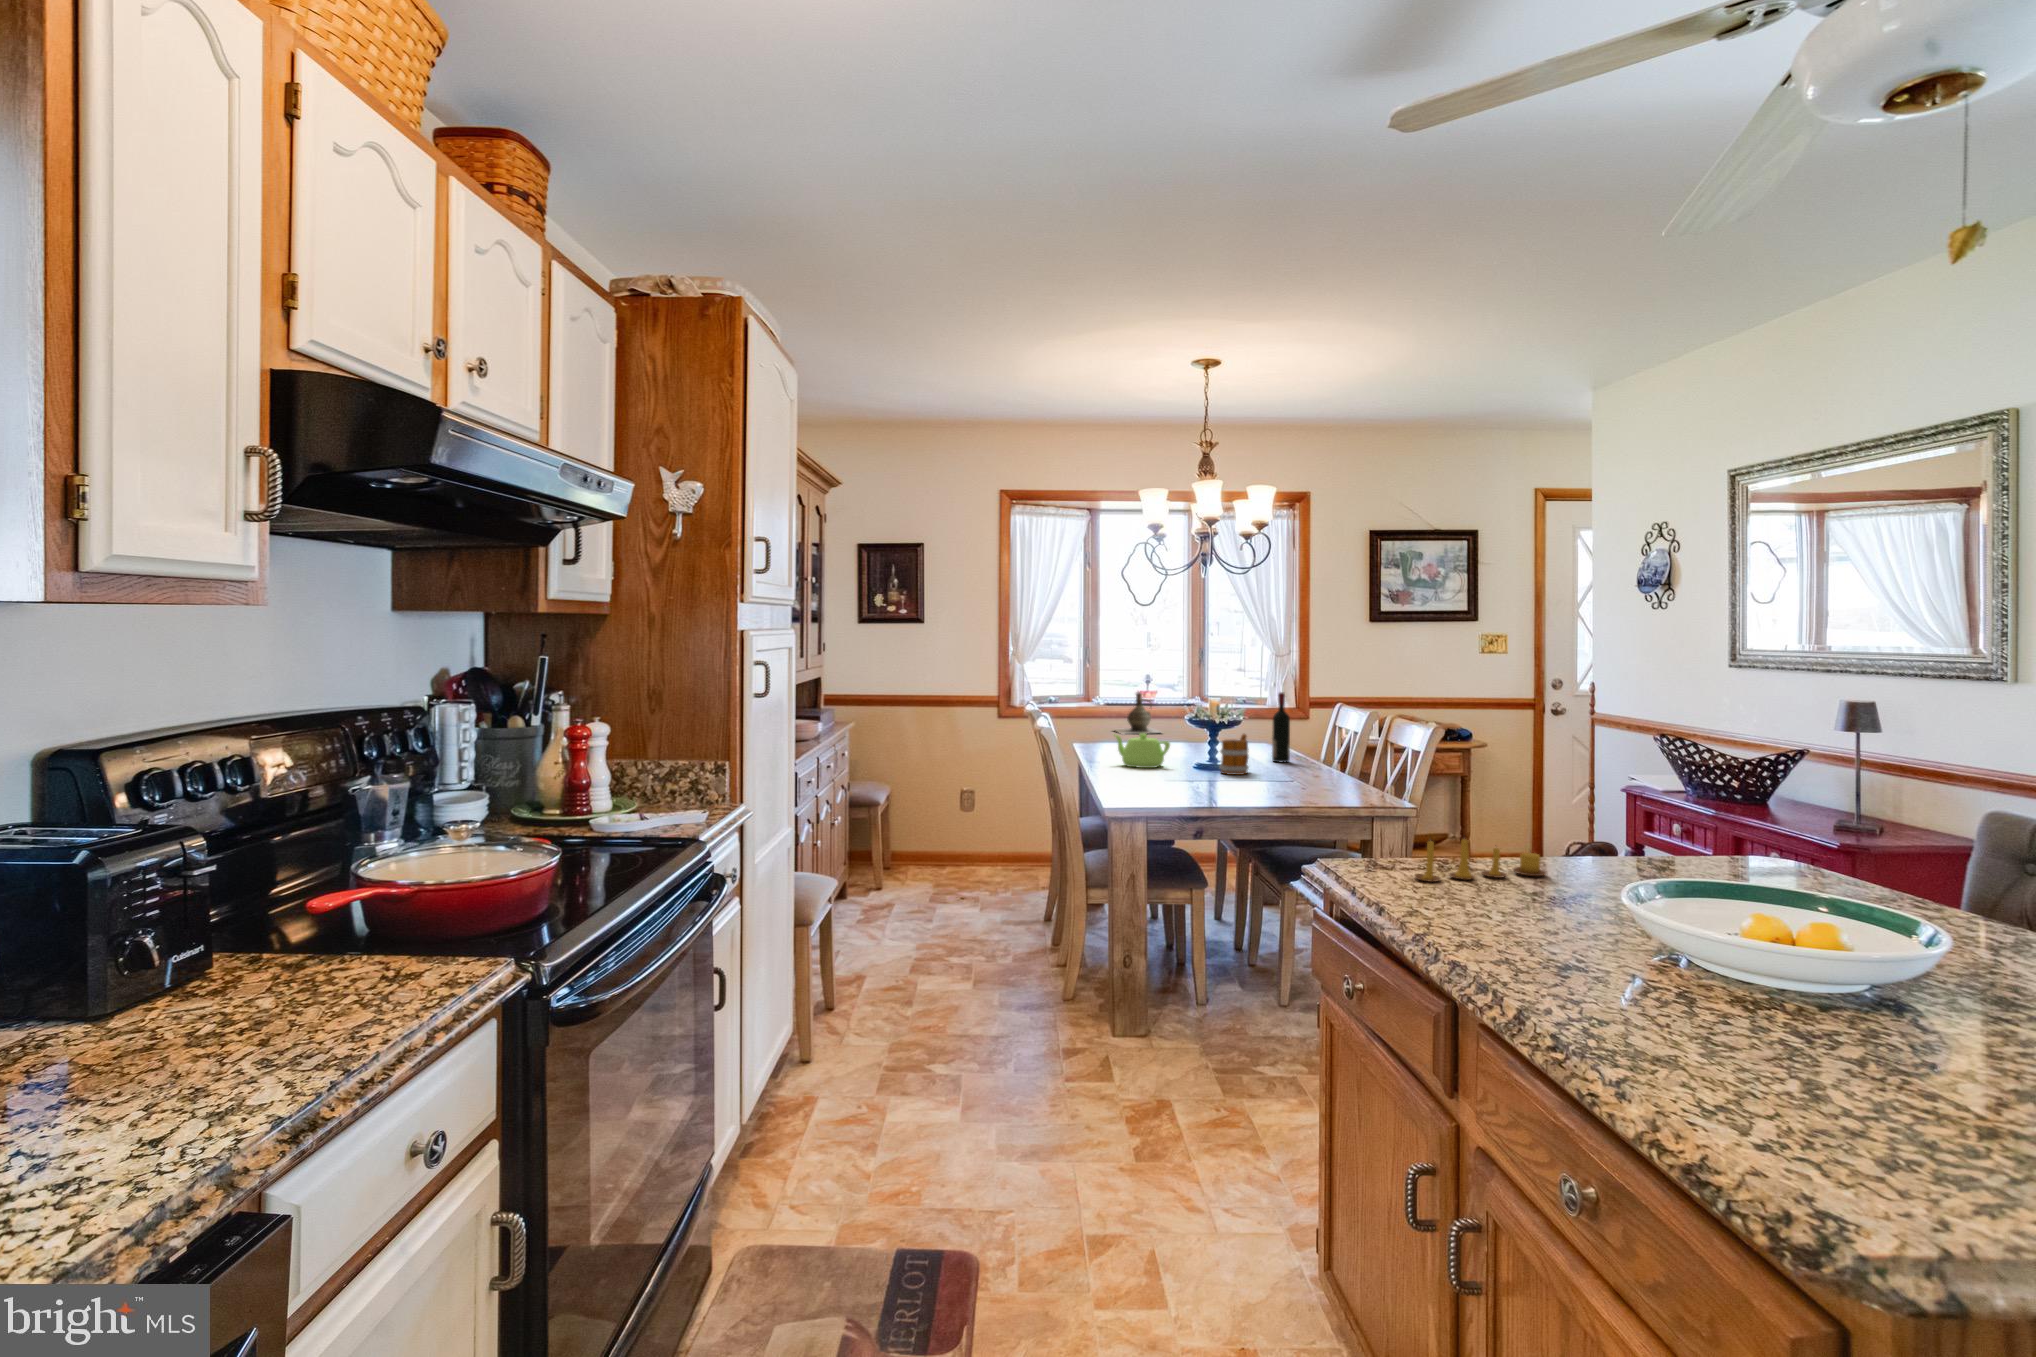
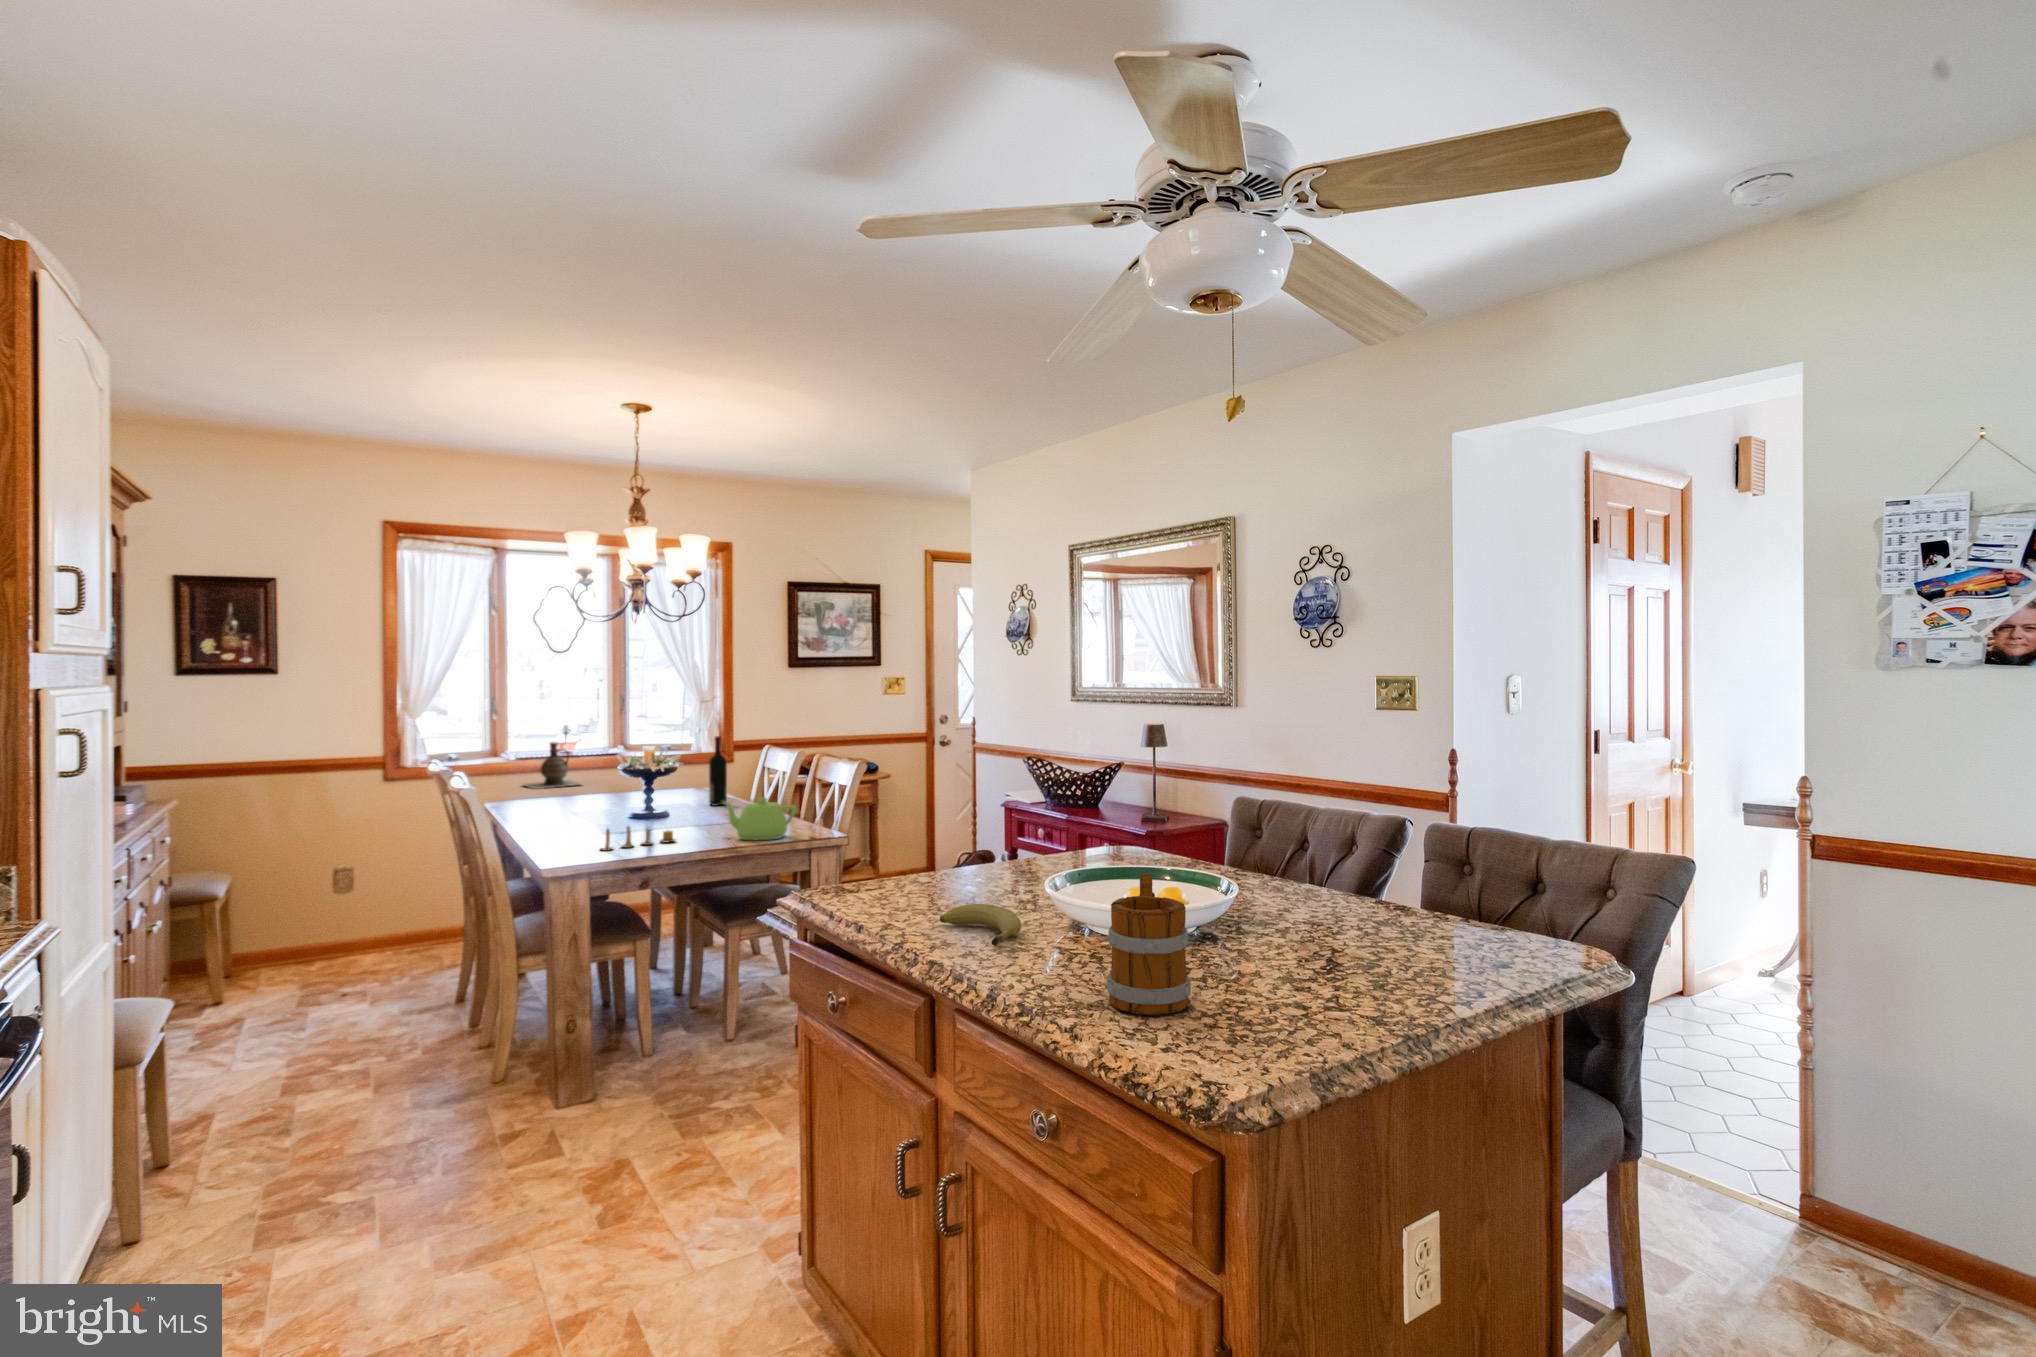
teapot: present [1115,734,1170,768] -> present [722,798,797,840]
mug: present [1220,734,1249,775] -> present [1107,874,1191,1015]
candle: present [1415,839,1546,882] -> present [601,826,675,851]
fruit: none [1476,903,1582,958] -> present [940,904,1021,946]

